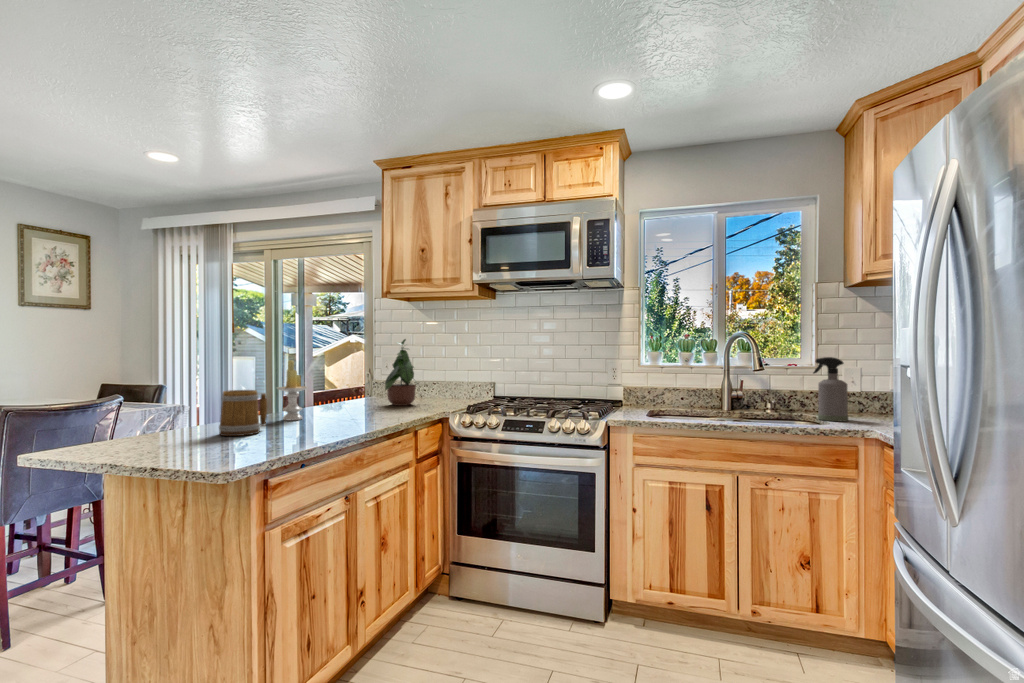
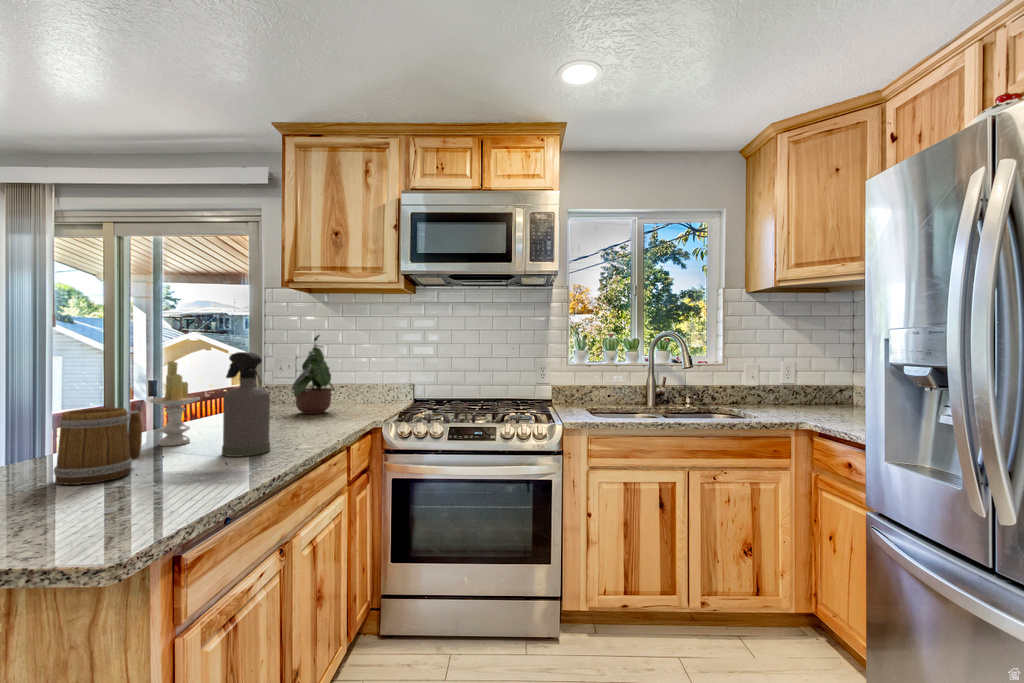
spray bottle: present [813,357,848,421] -> present [222,352,270,457]

